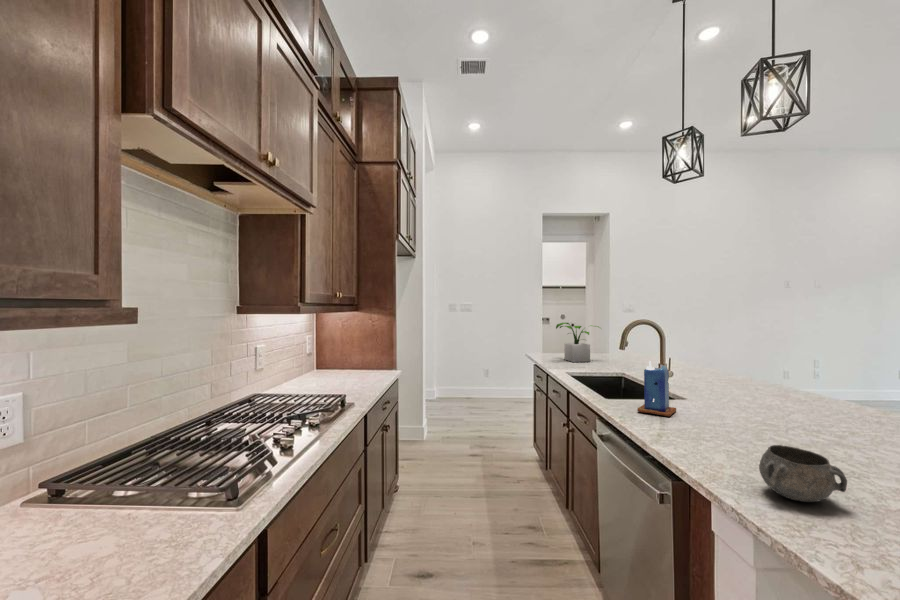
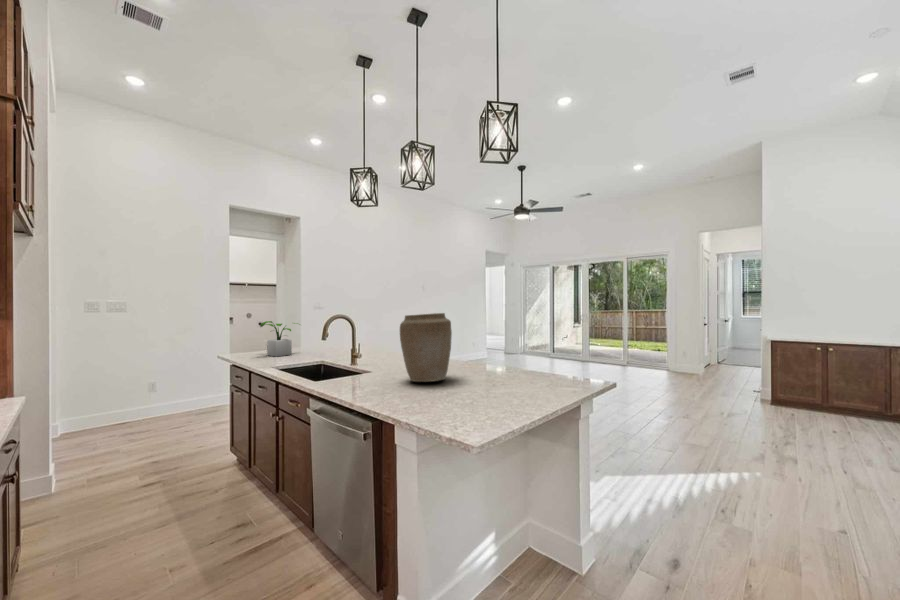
vase: none [732,316,841,432] -> present [400,313,452,382]
candle: present [637,361,676,417] -> none [342,348,367,386]
decorative bowl: present [759,445,847,502] -> none [417,387,452,414]

